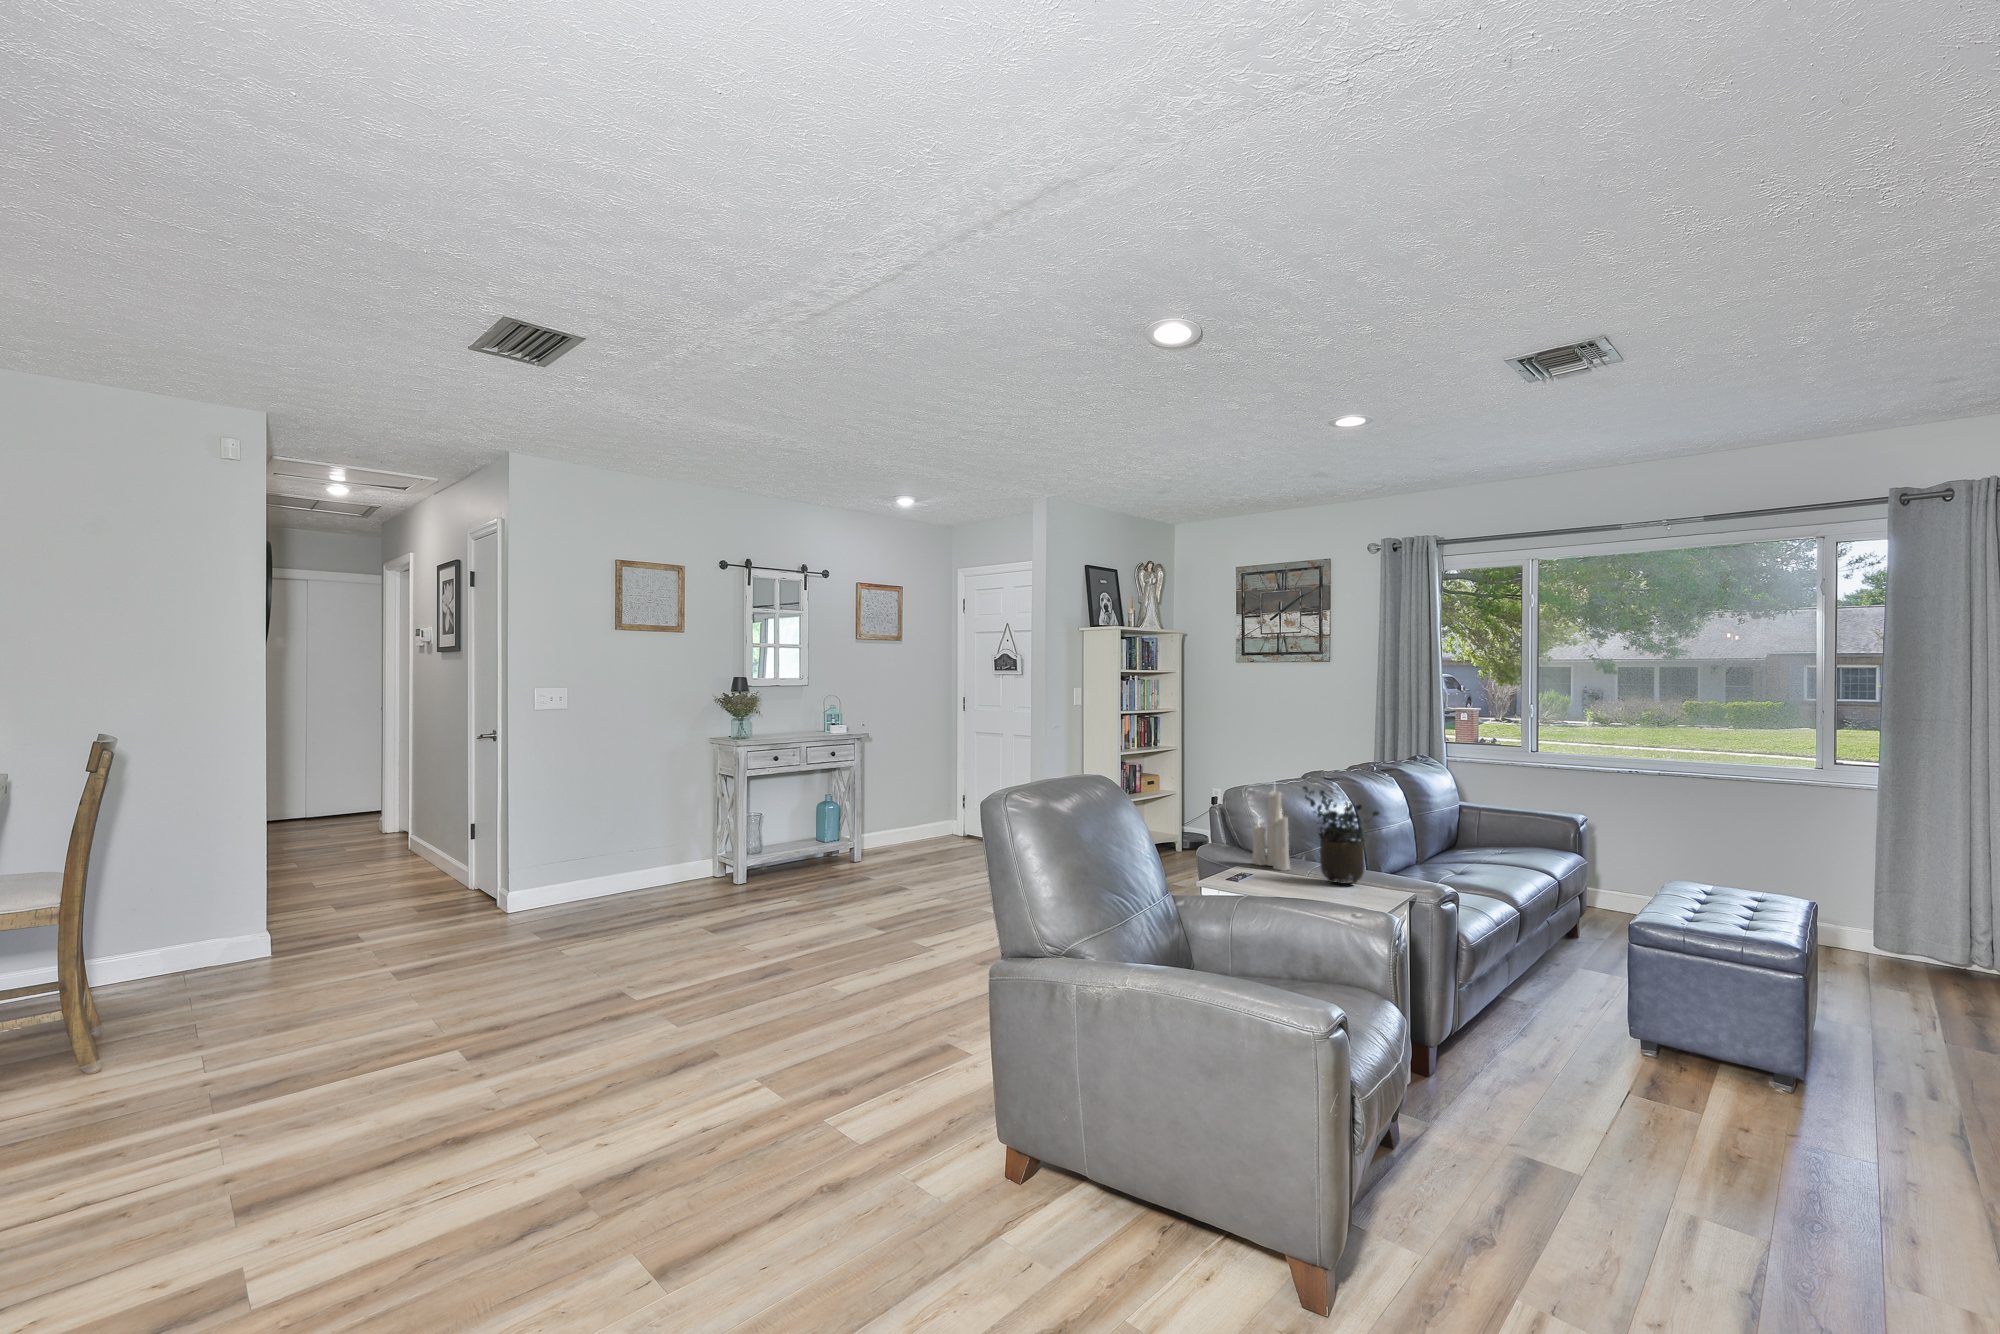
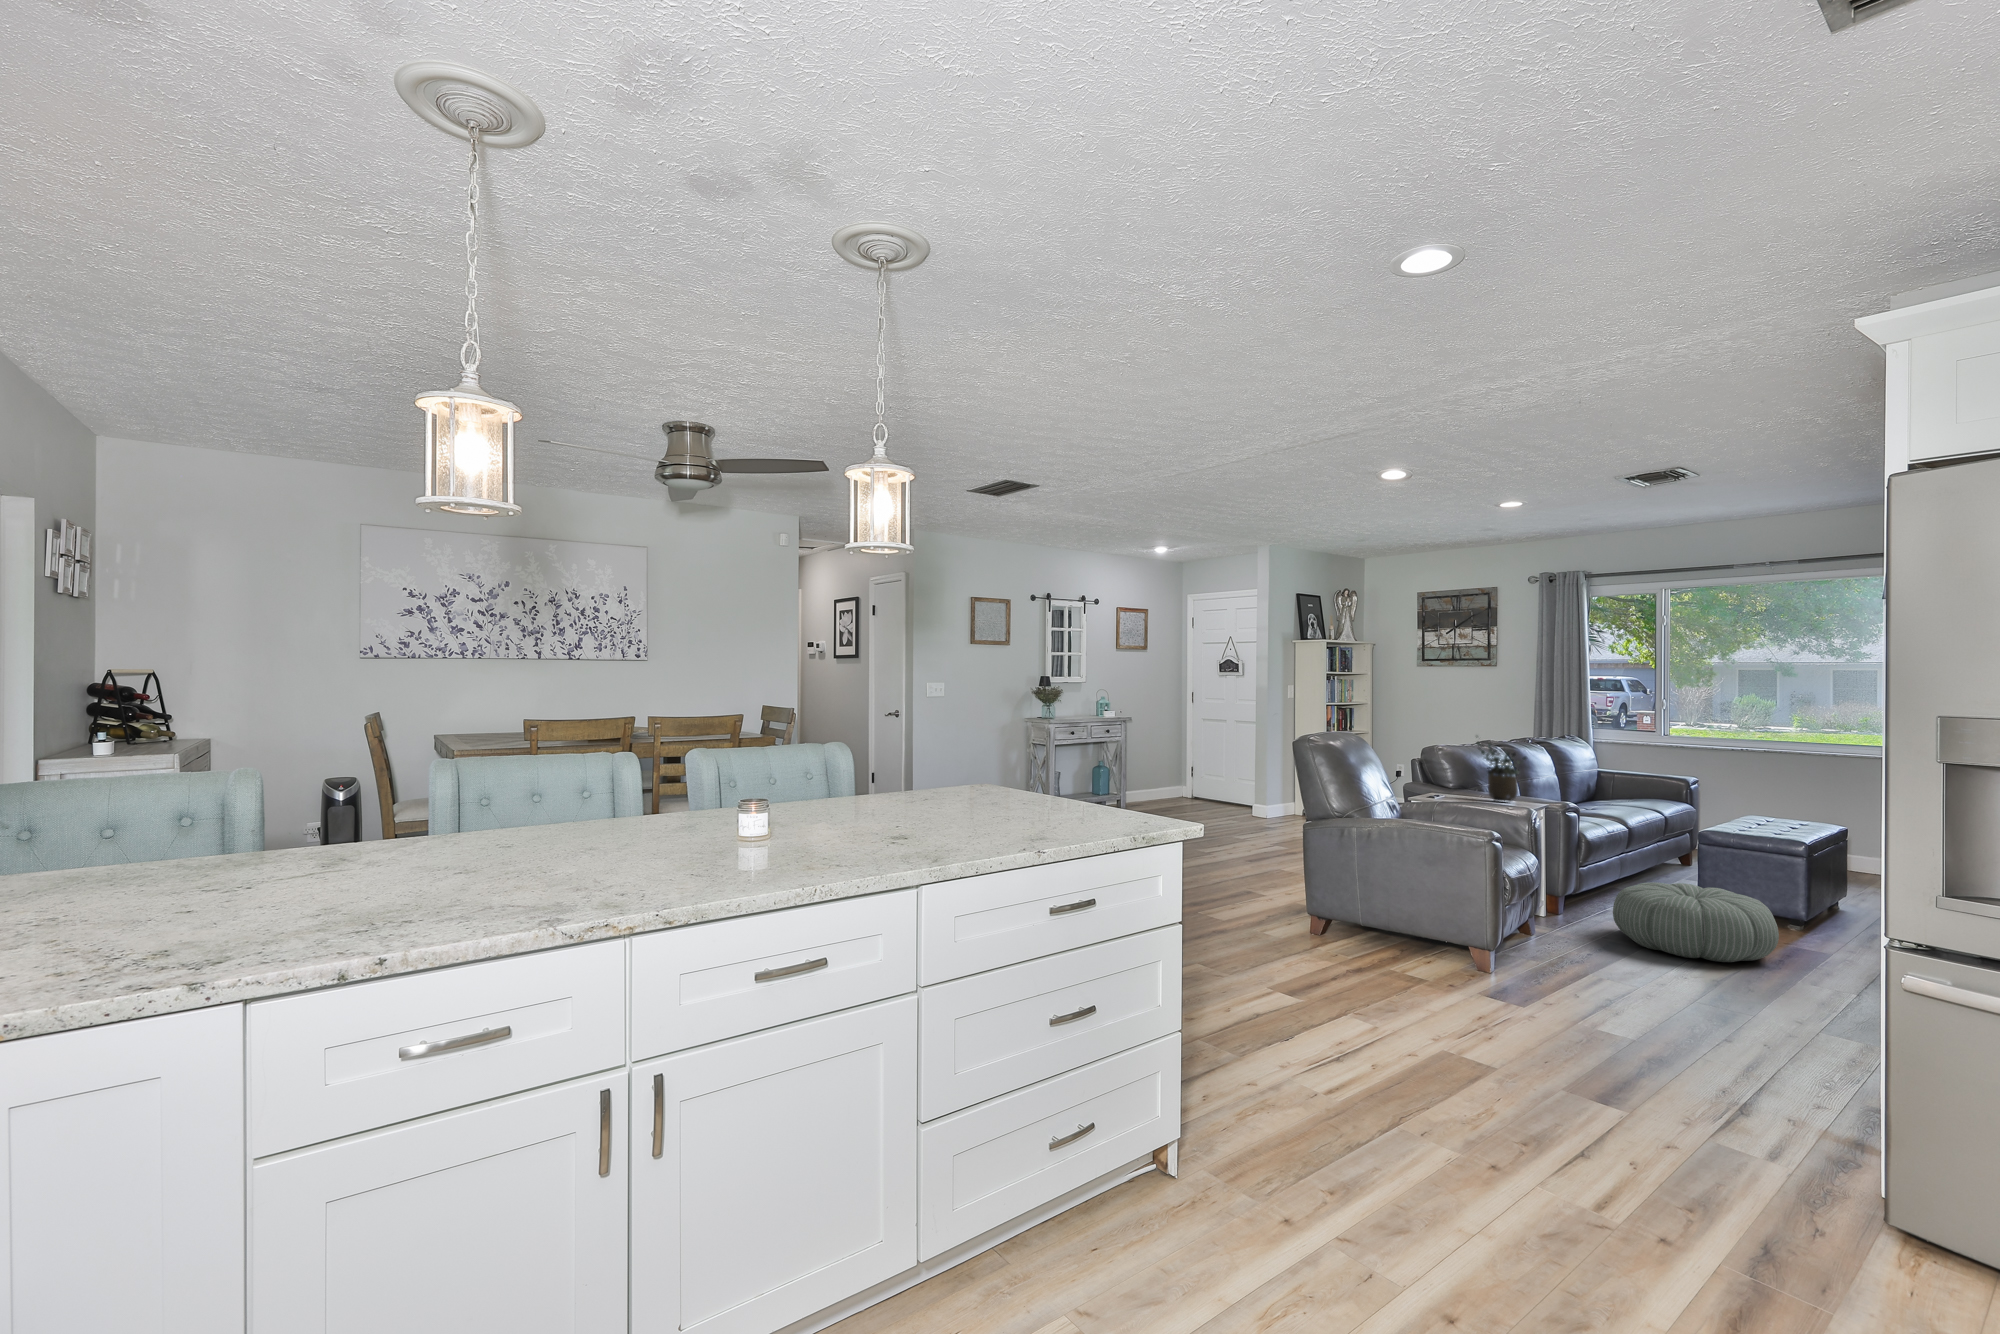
candle: present [1251,791,1290,871] -> none [1440,738,1468,797]
pouf: none [1516,1022,1793,1191] -> present [1613,882,1779,962]

